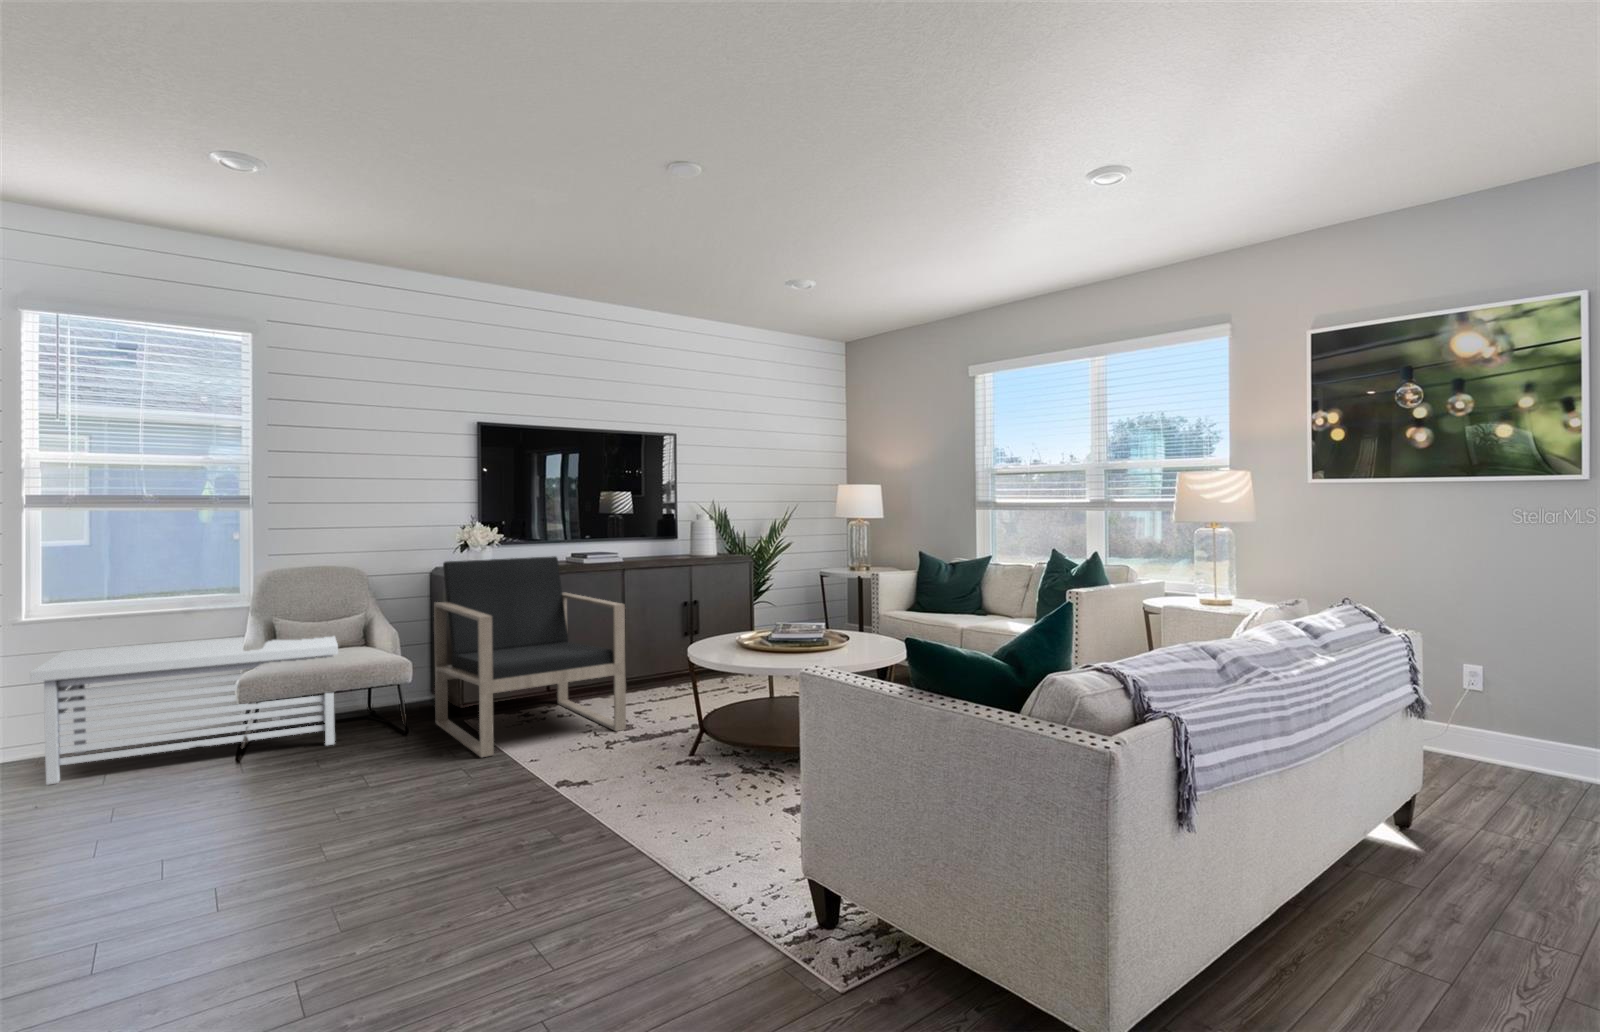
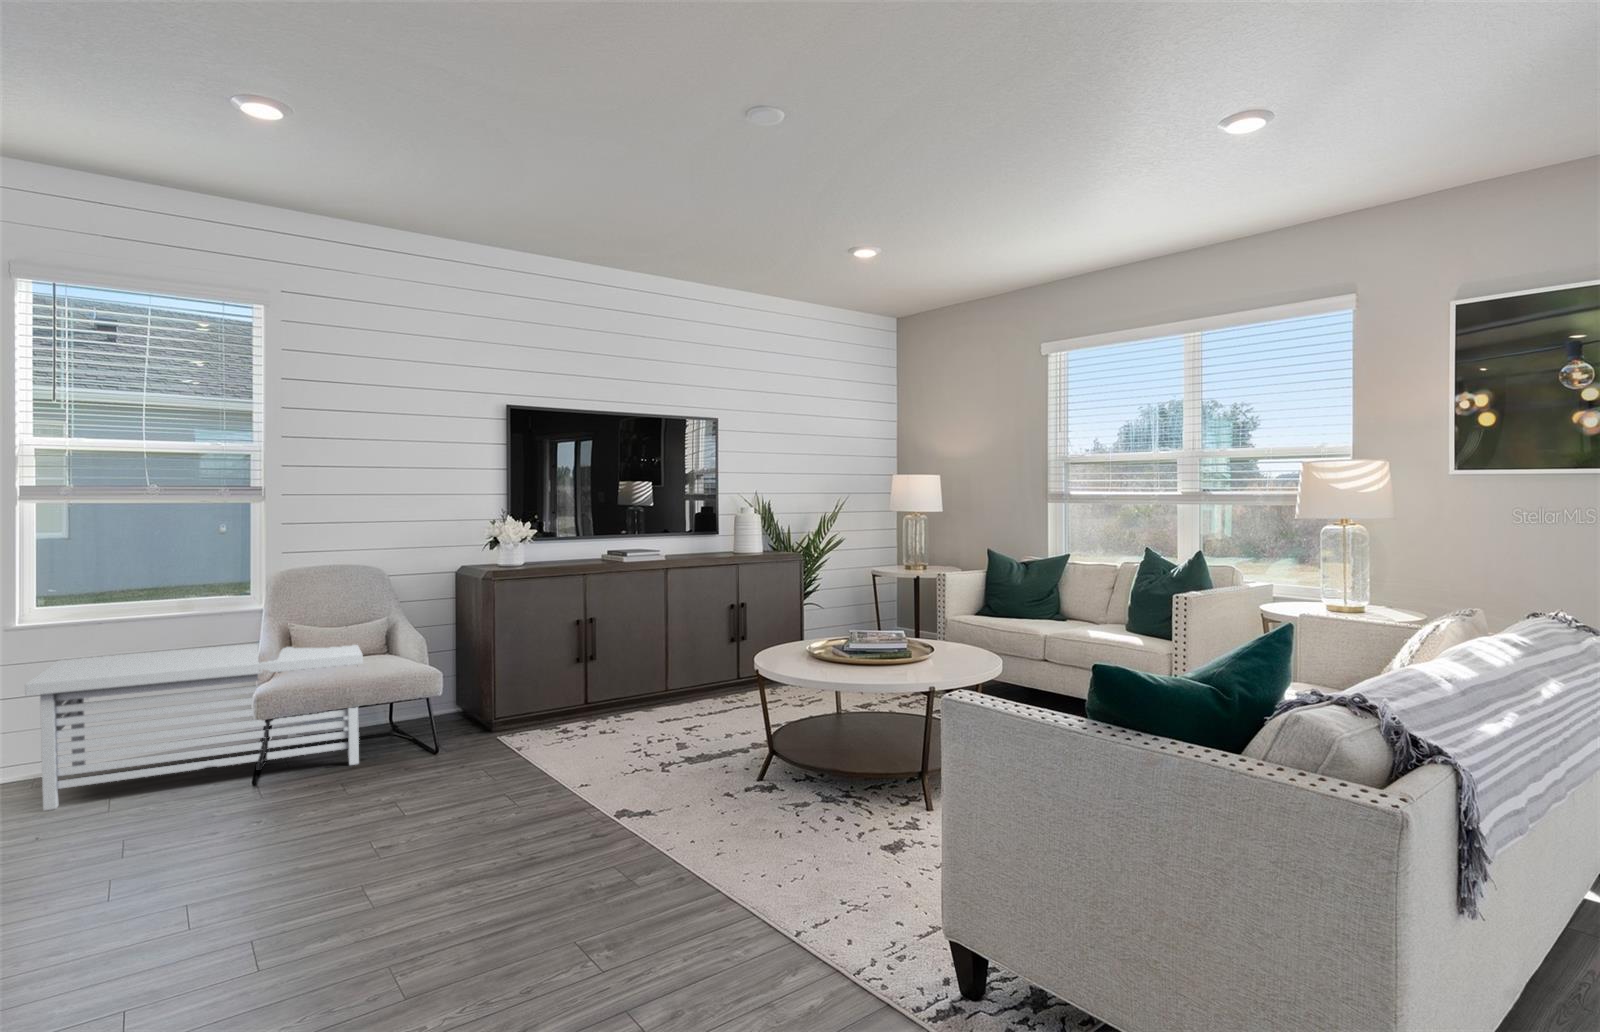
armchair: present [434,556,626,757] -> none [466,555,680,781]

